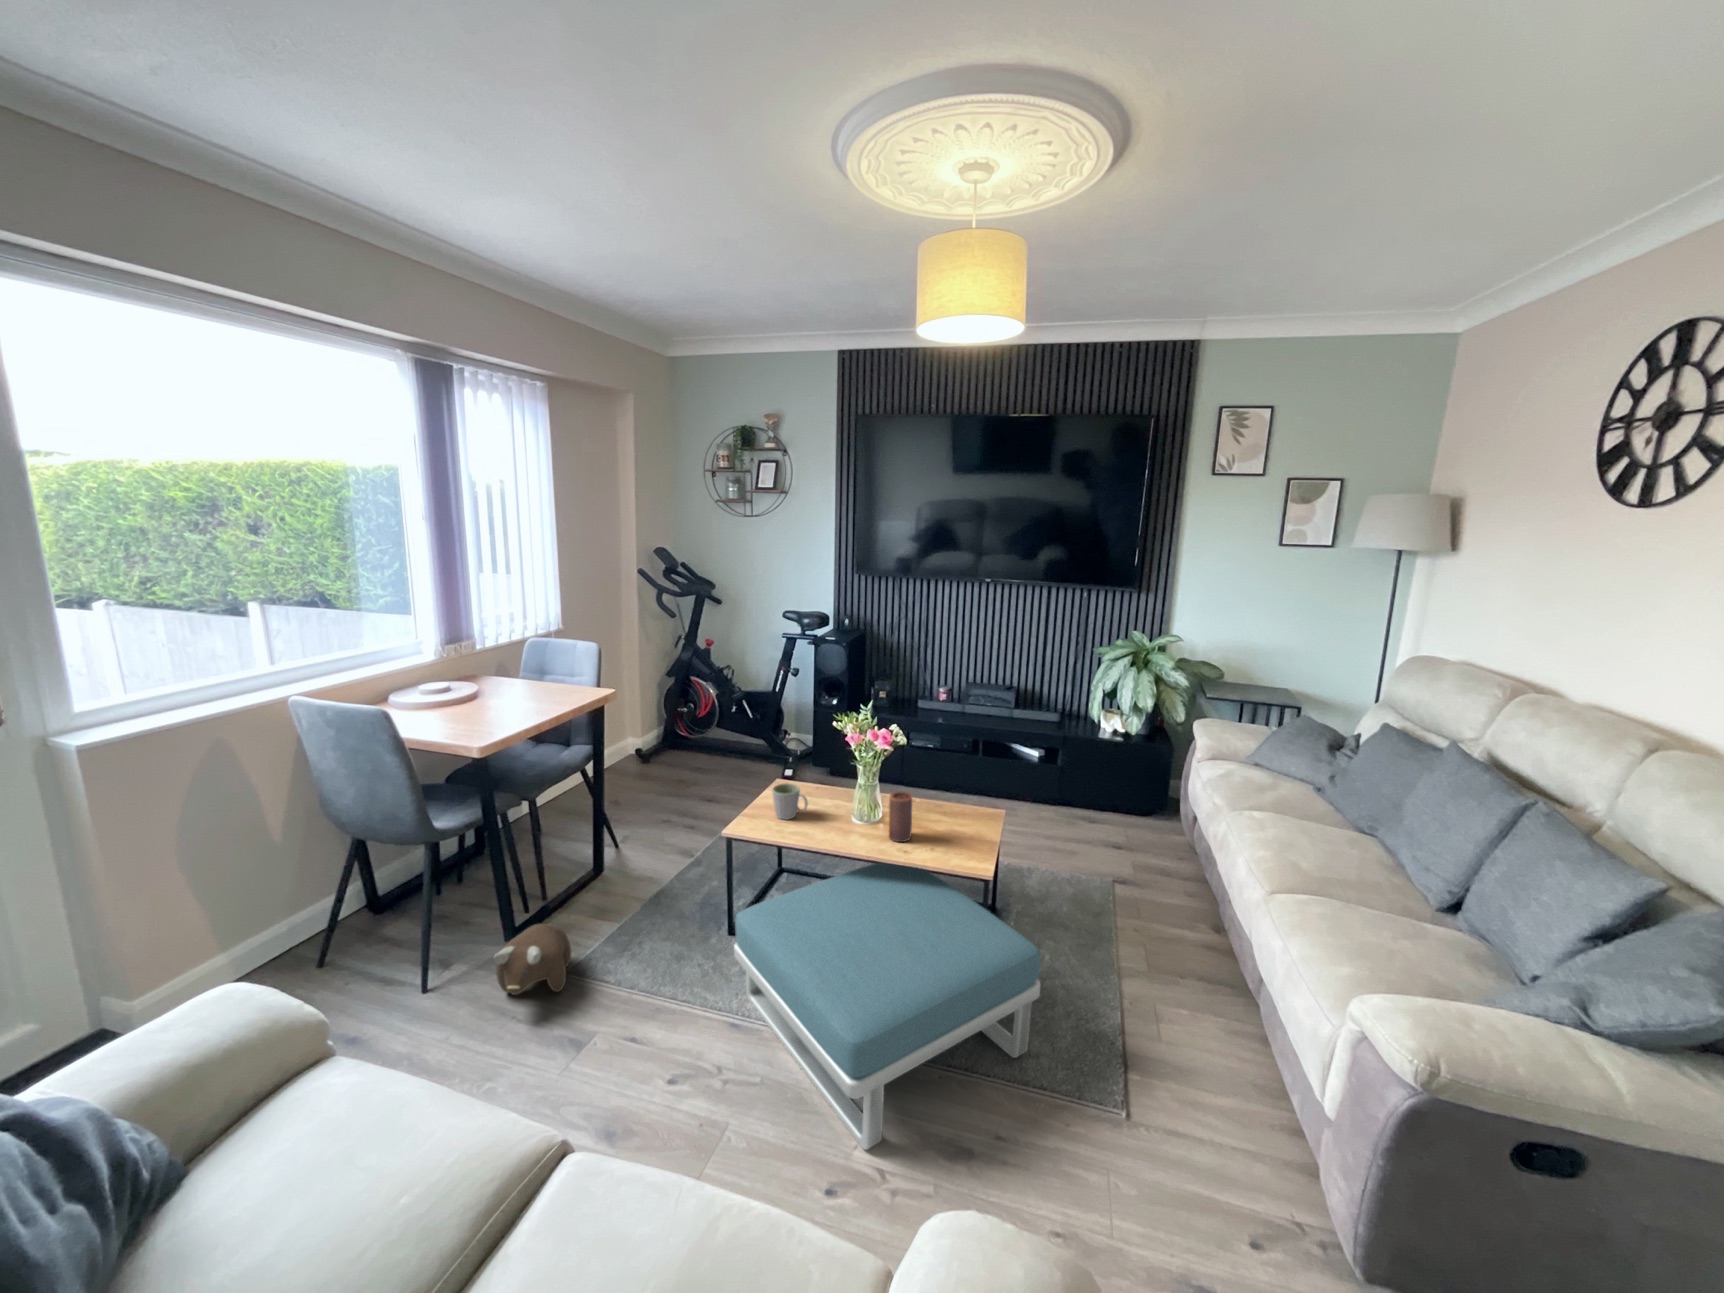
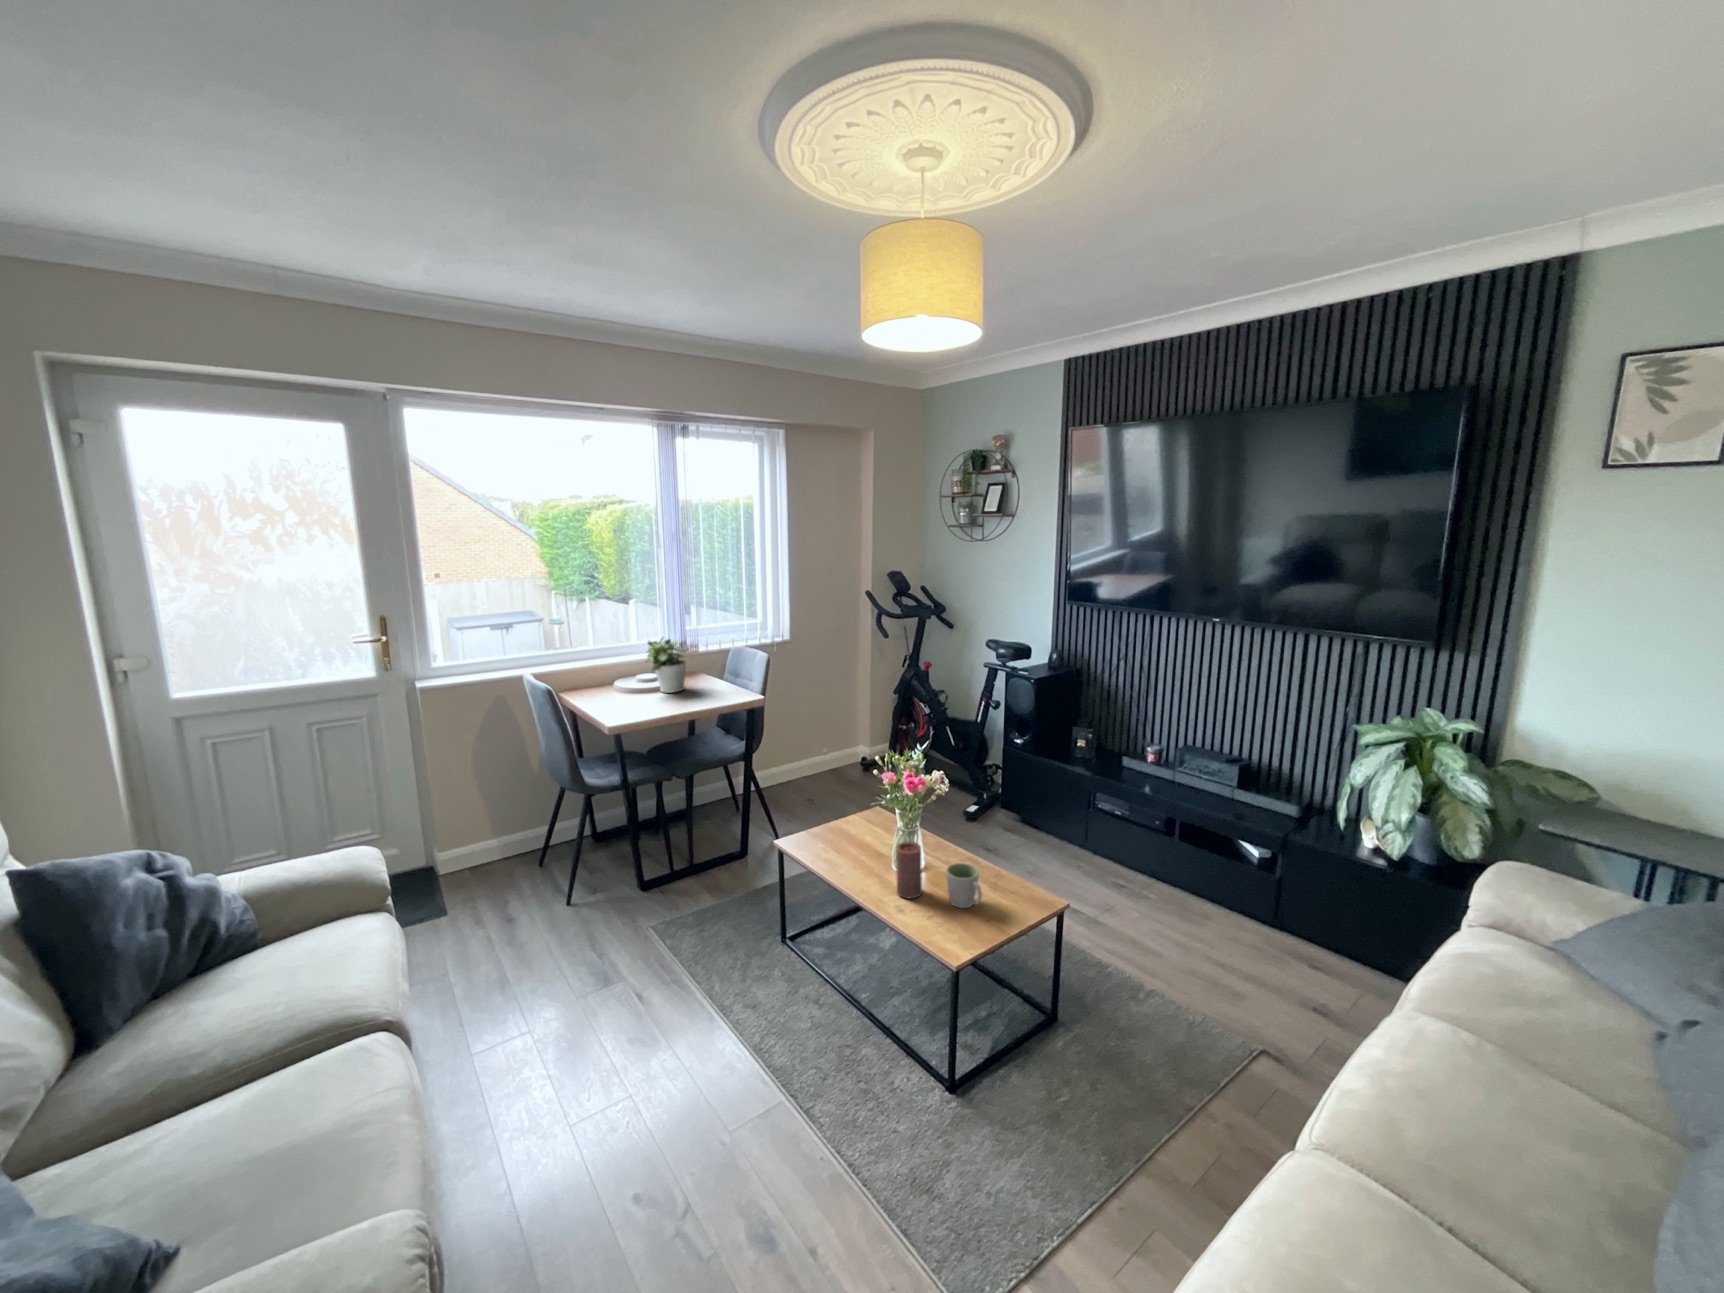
potted plant: none [452,632,516,701] -> present [645,638,686,693]
mug: present [772,783,808,820] -> present [946,863,982,908]
footstool: present [734,863,1040,1150] -> none [668,914,948,1186]
plush toy: present [494,924,571,995] -> none [577,878,655,938]

